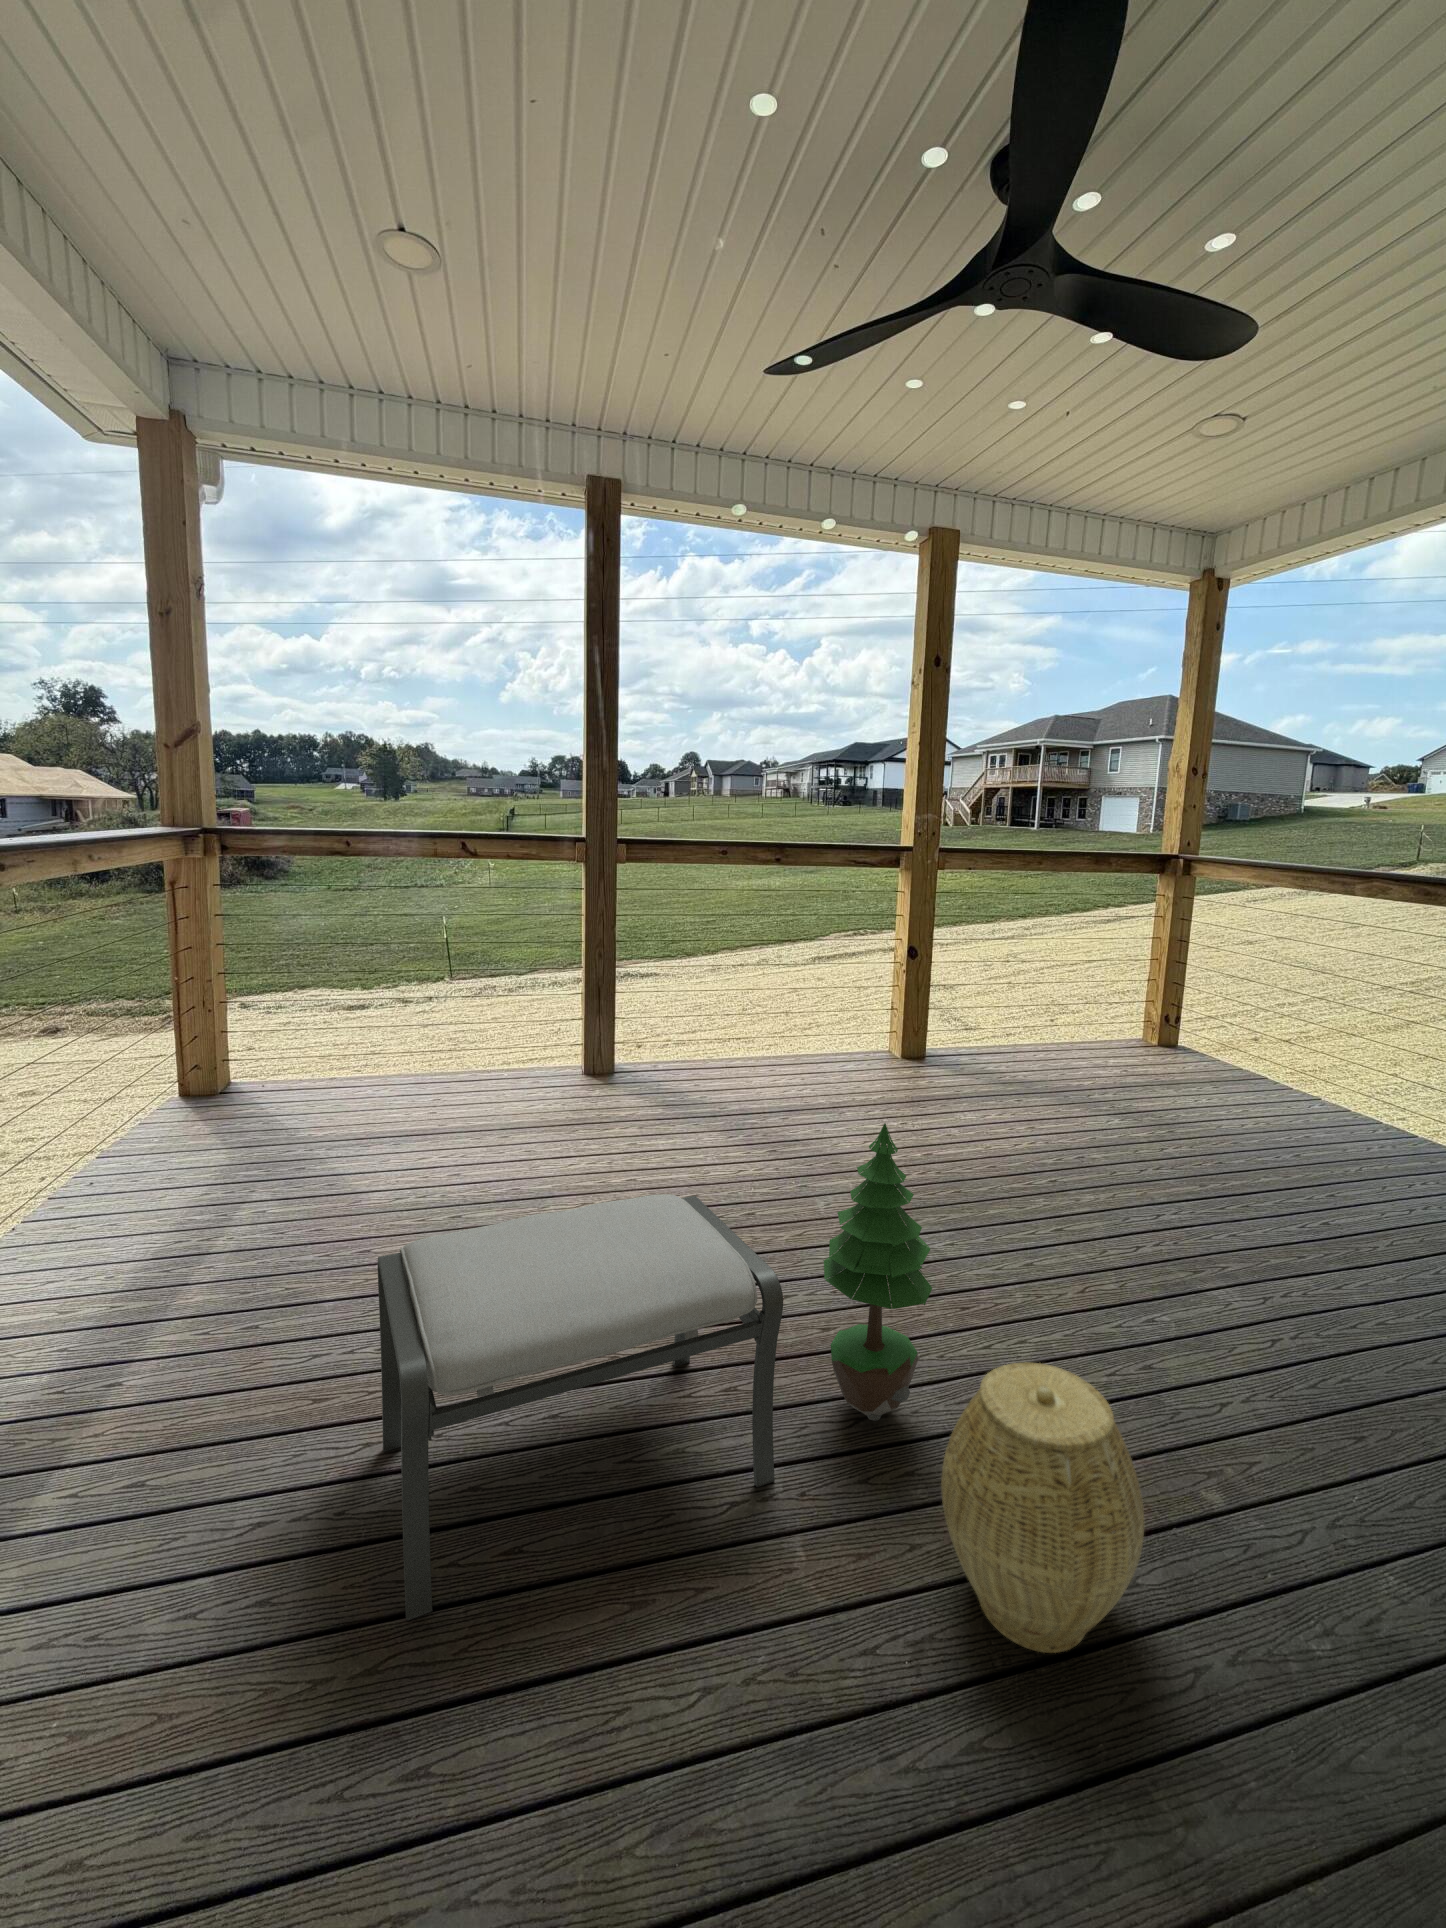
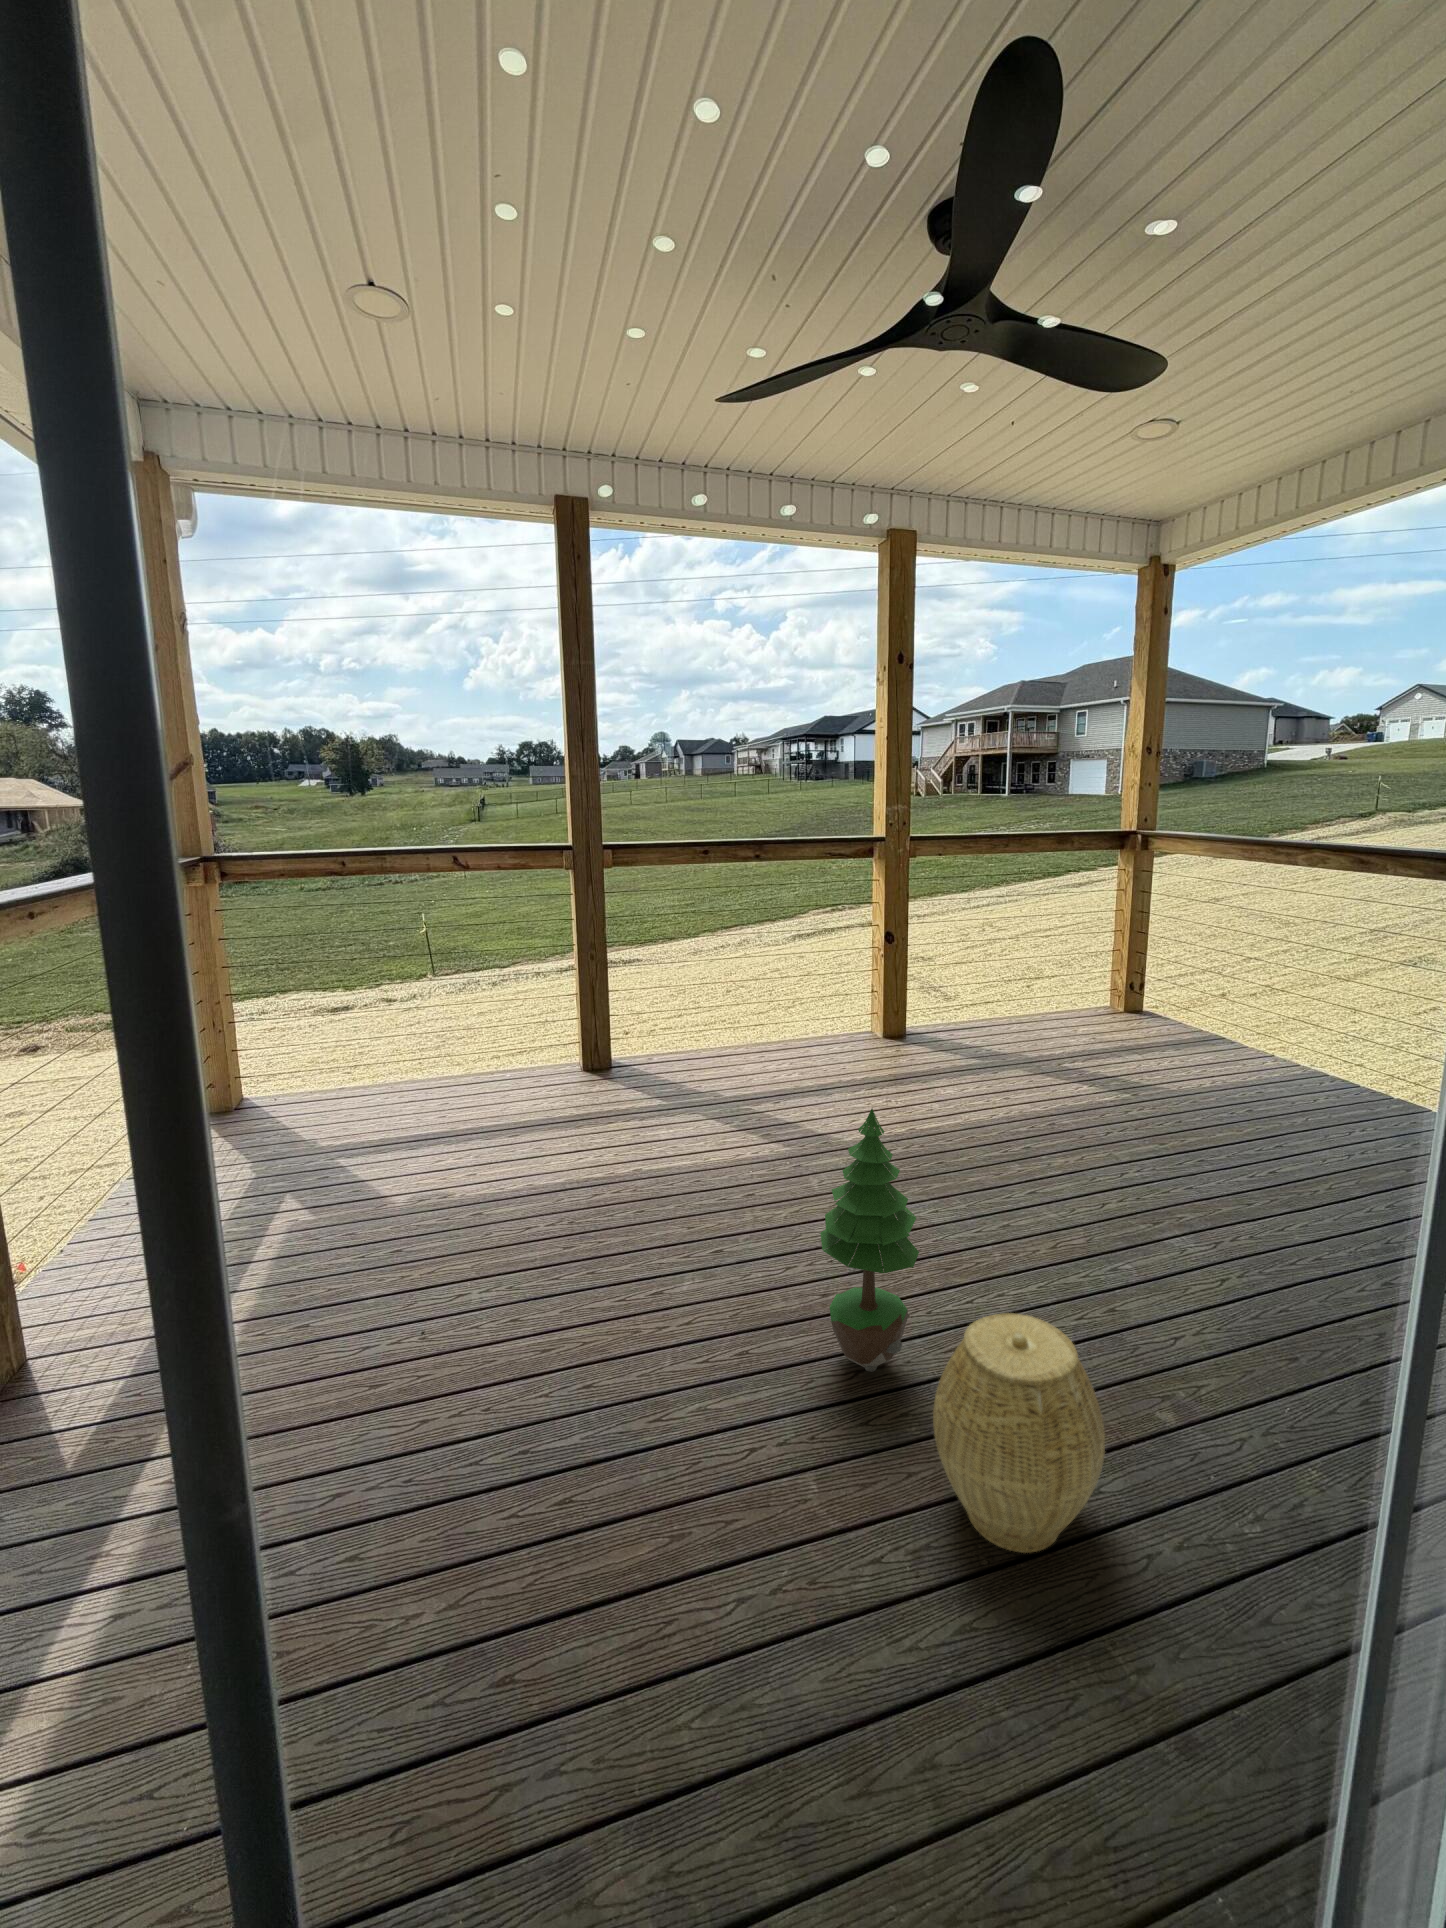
ottoman: present [377,1194,783,1621] -> none [416,1180,788,1565]

